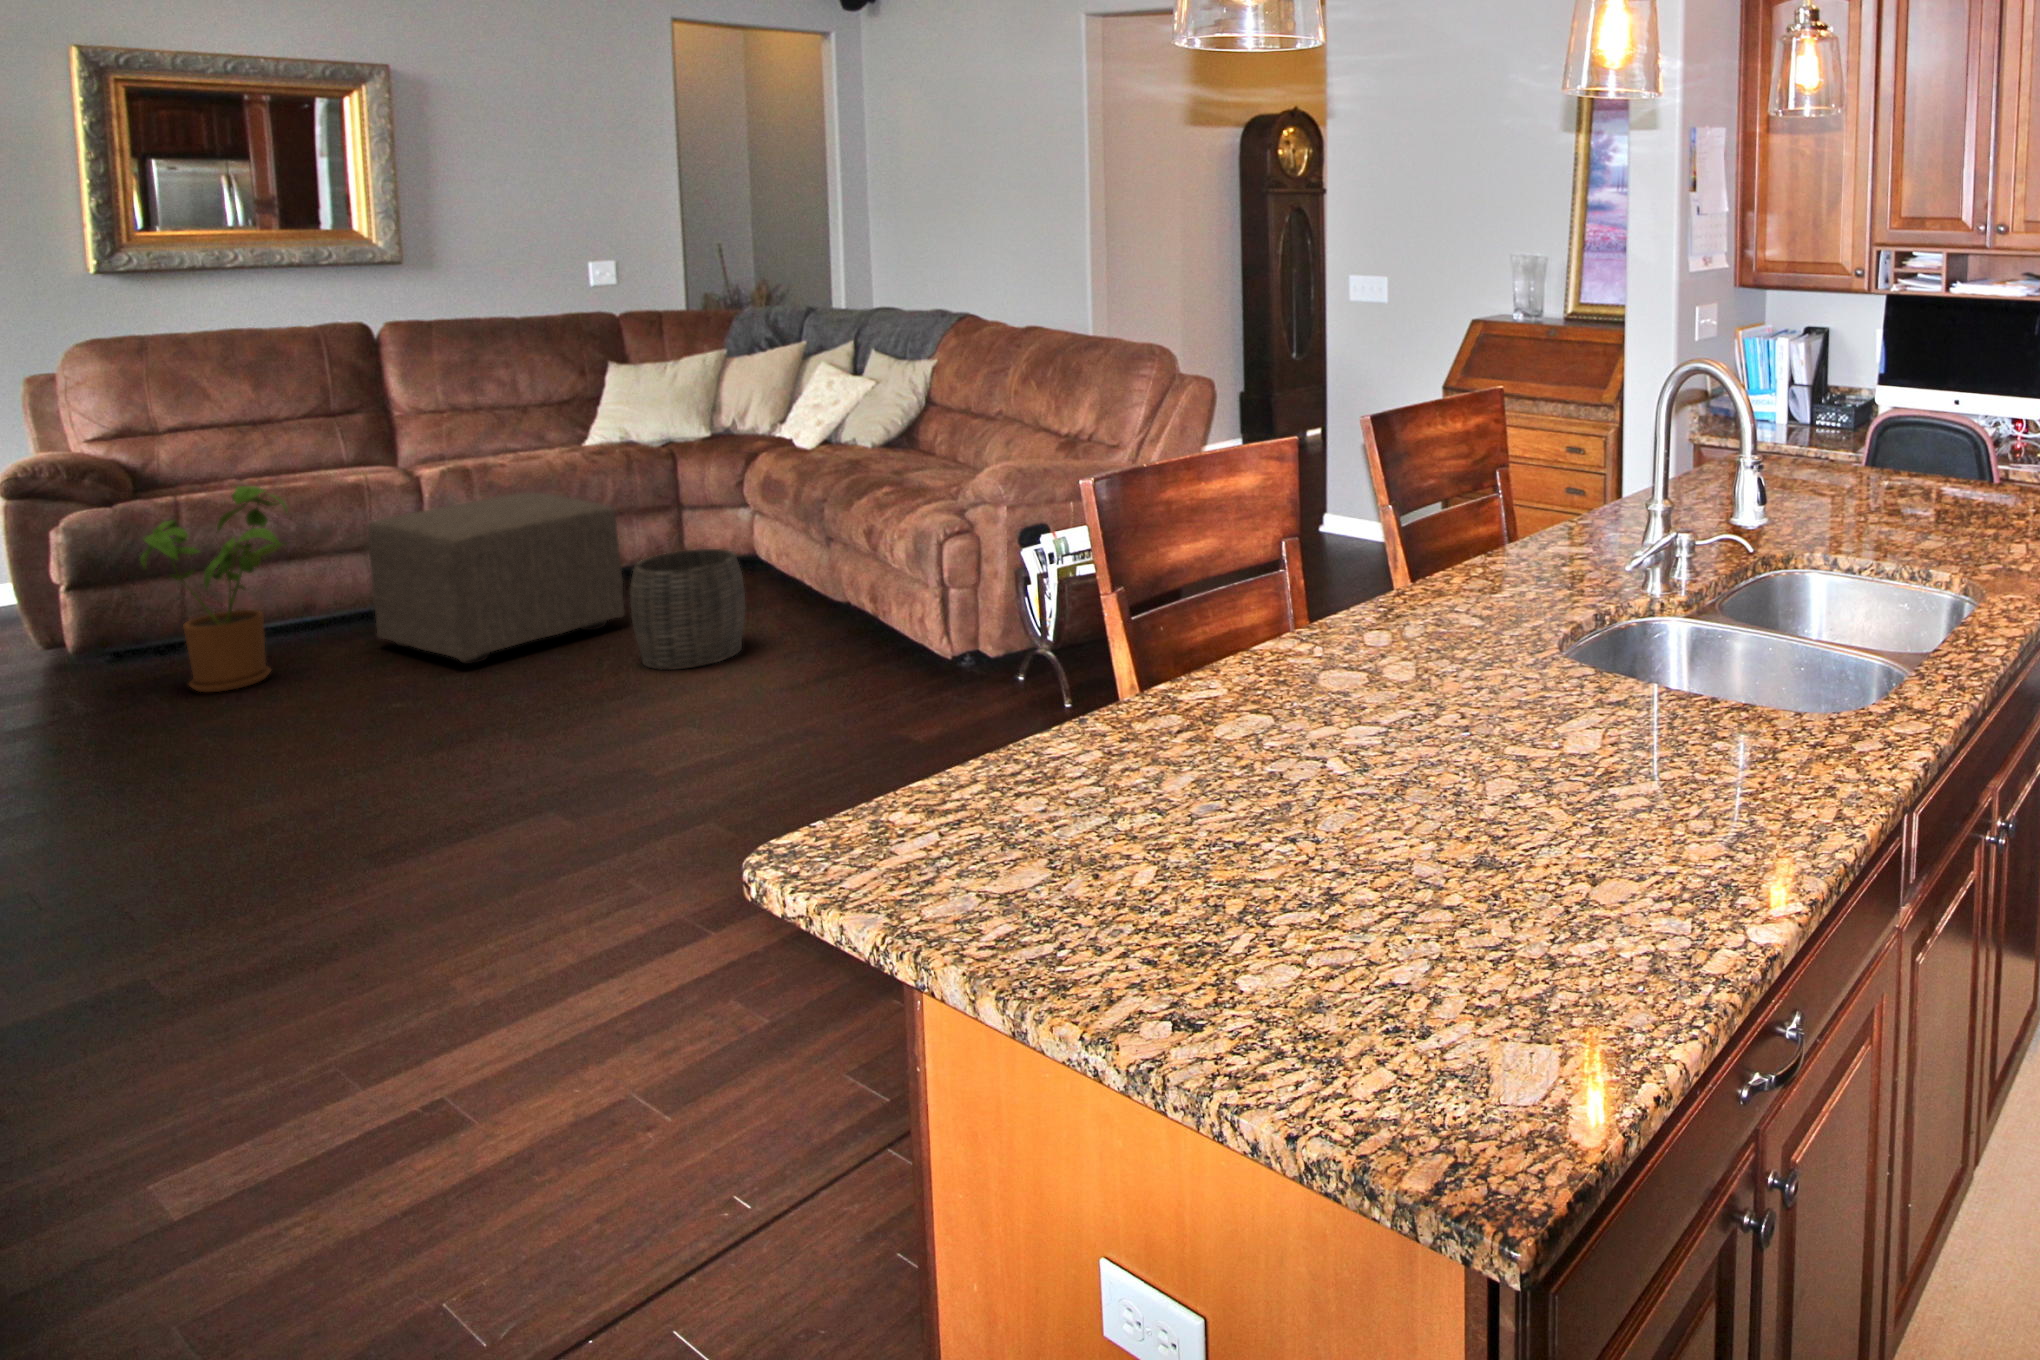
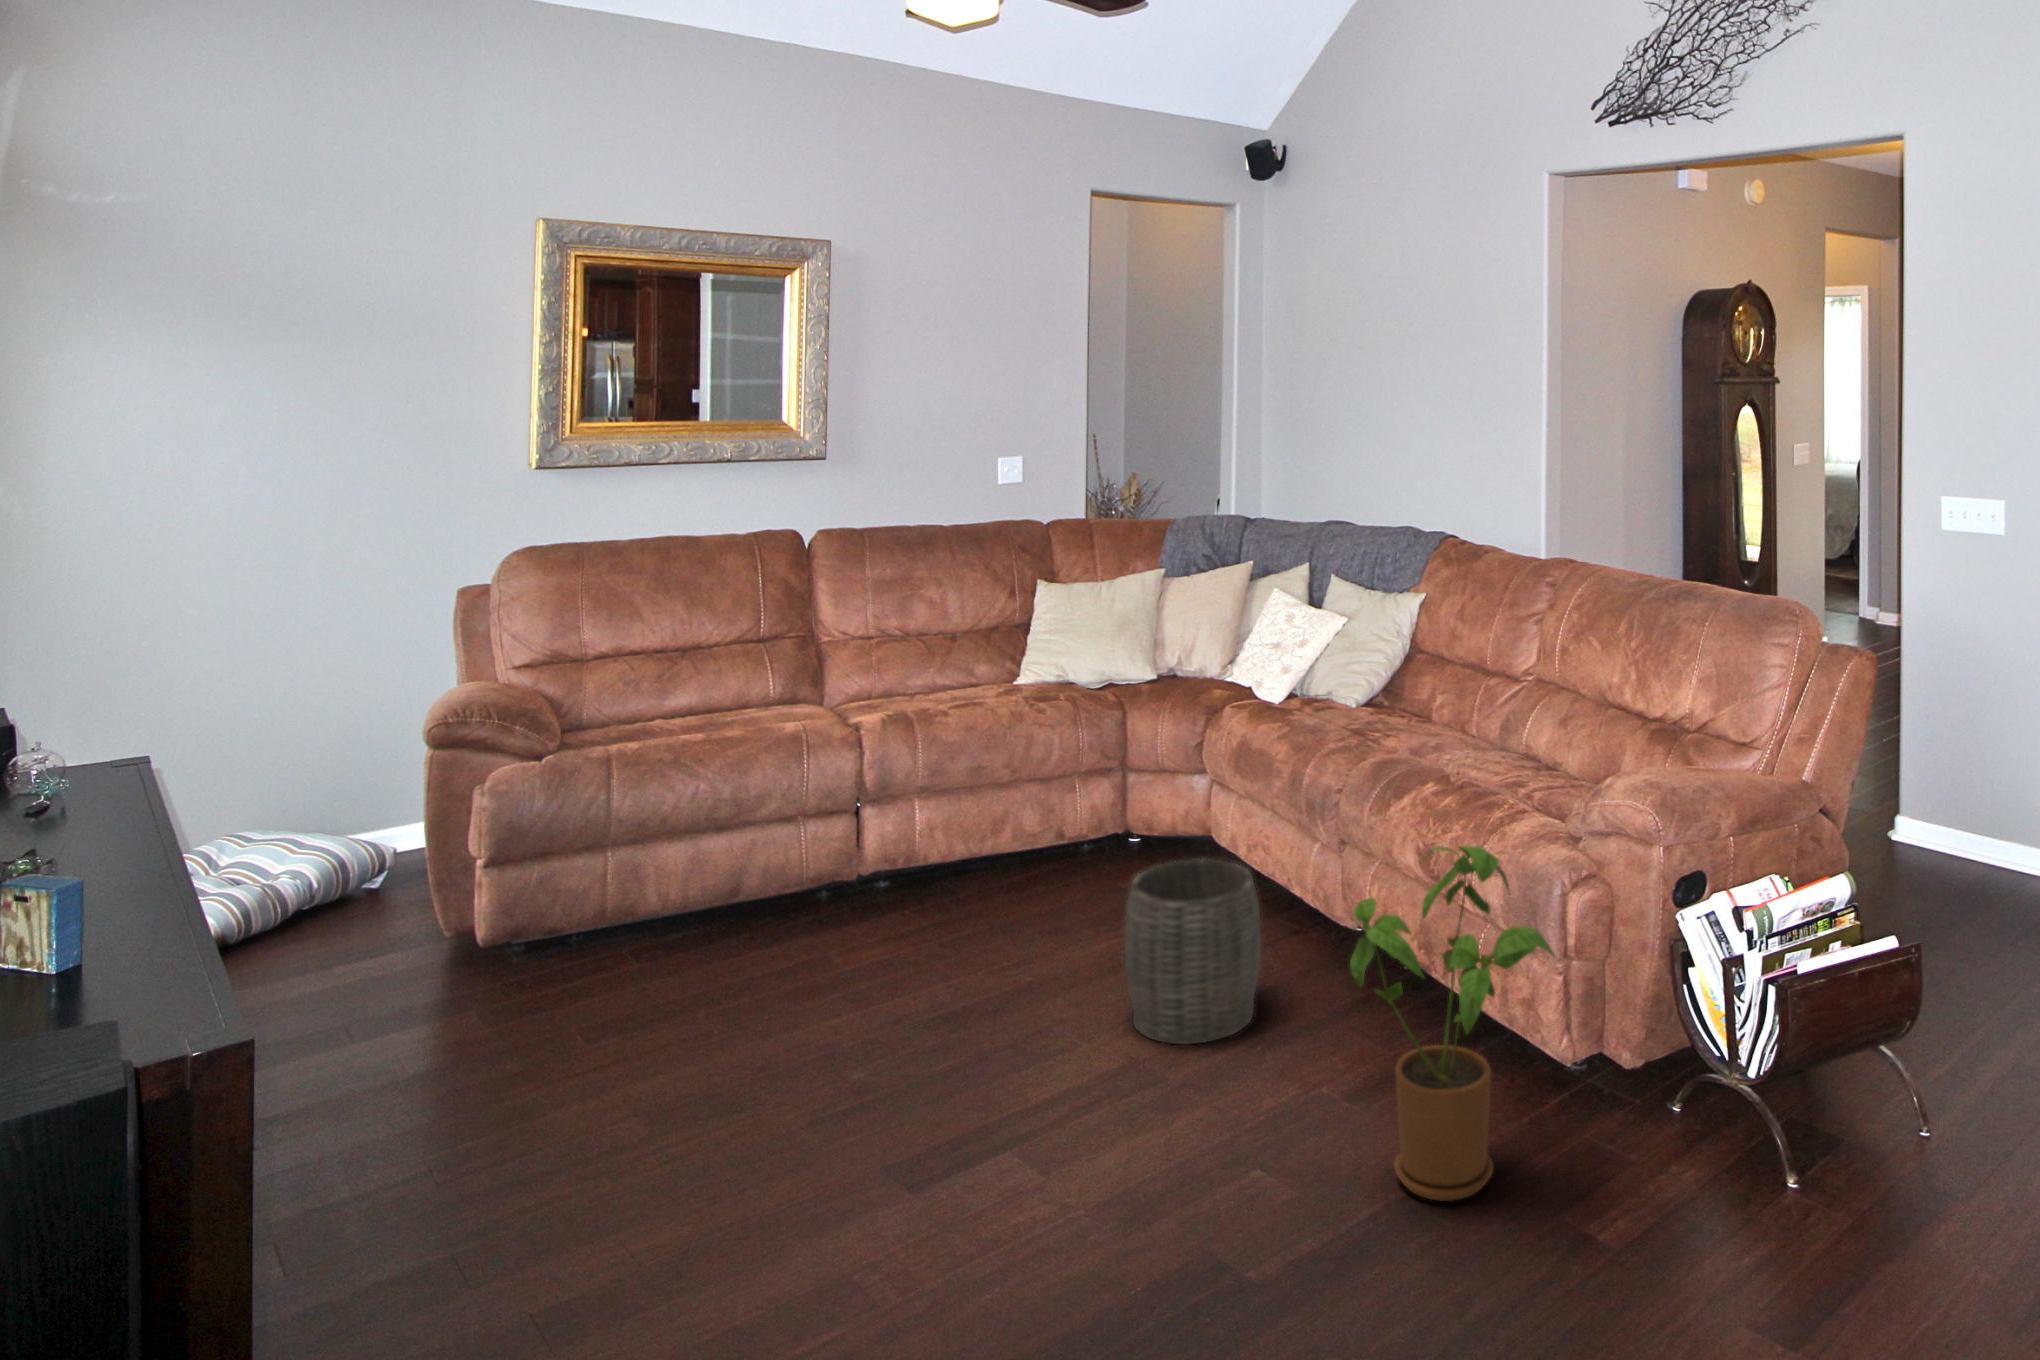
house plant: present [141,486,288,692] -> present [1350,846,1555,1201]
ottoman: present [368,493,625,664] -> none [810,759,1090,1008]

